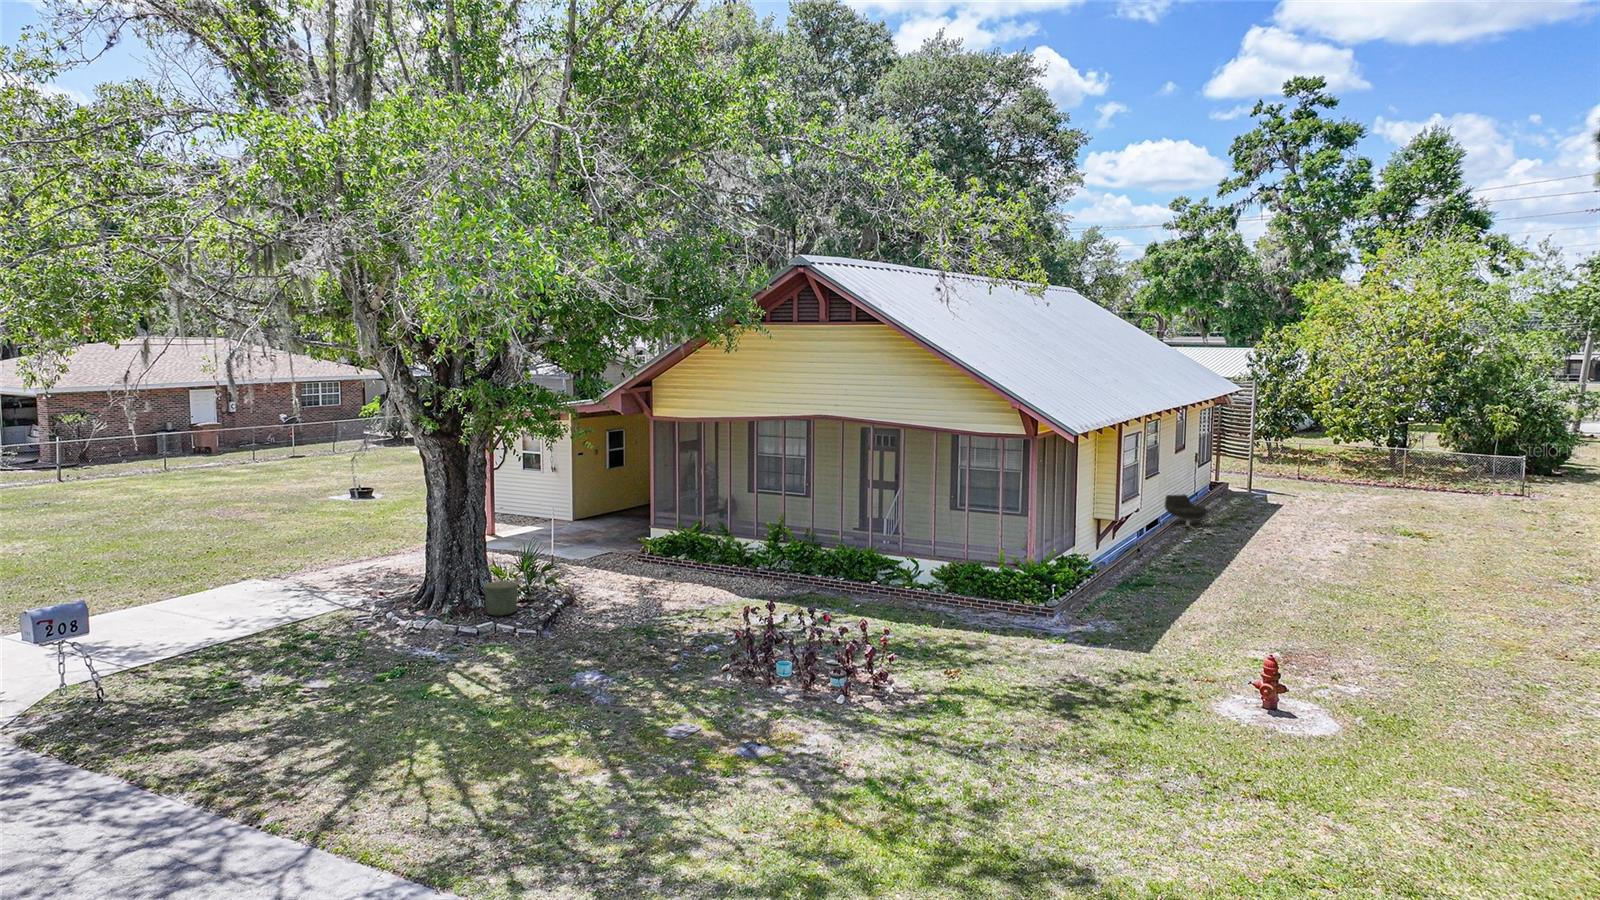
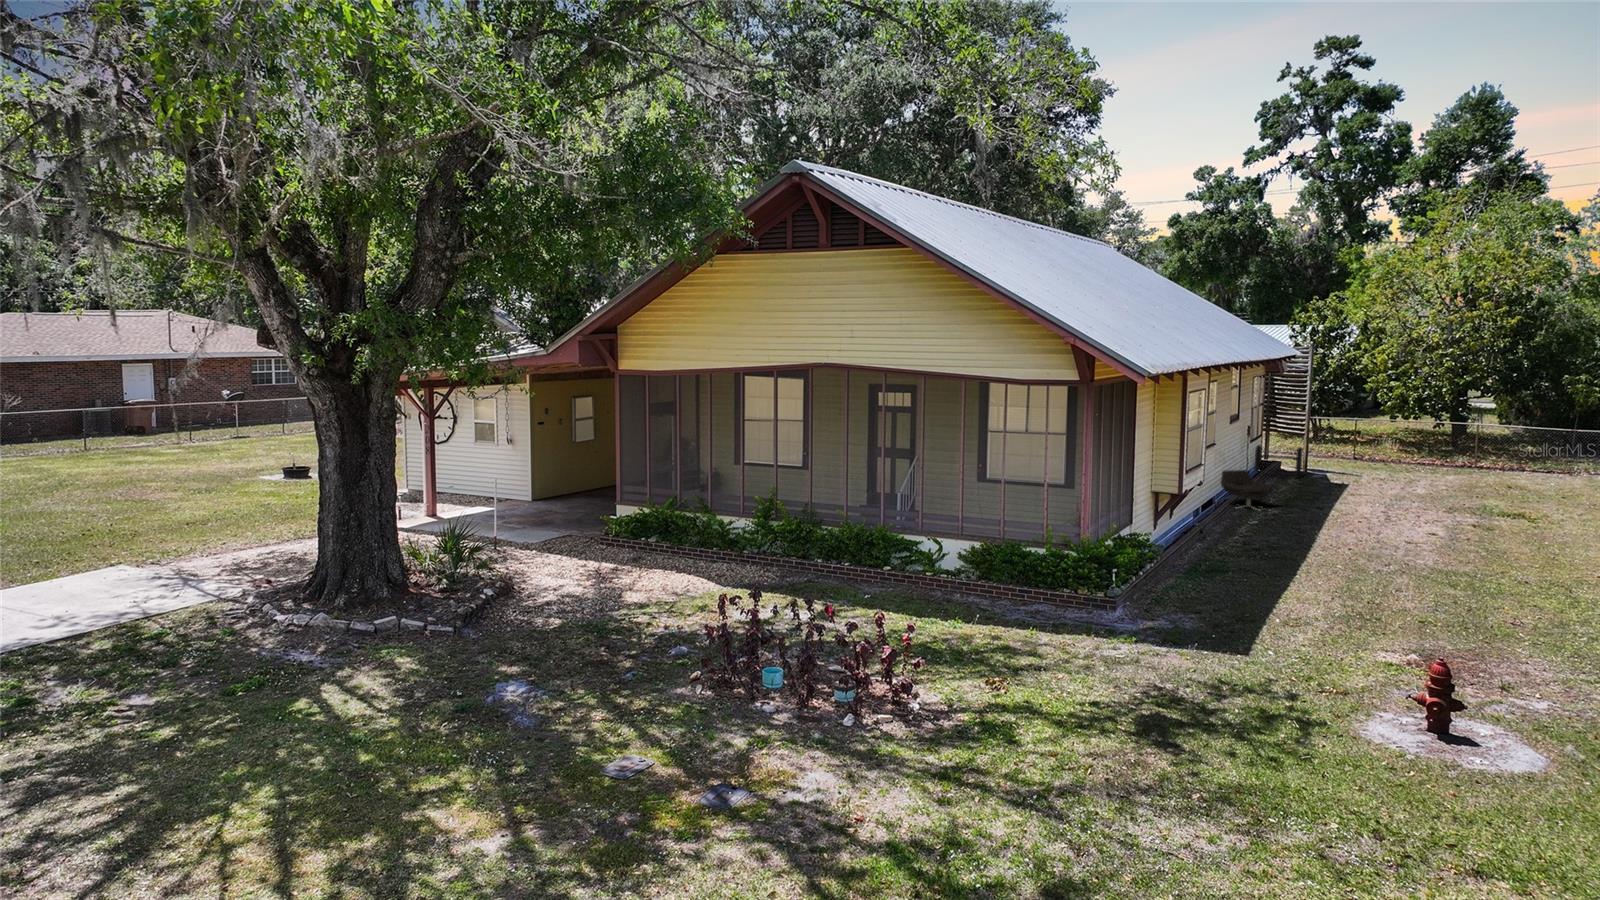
bench: none [1202,469,1244,499] -> present [1255,445,1302,478]
planter: present [484,581,518,616] -> none [393,565,437,609]

